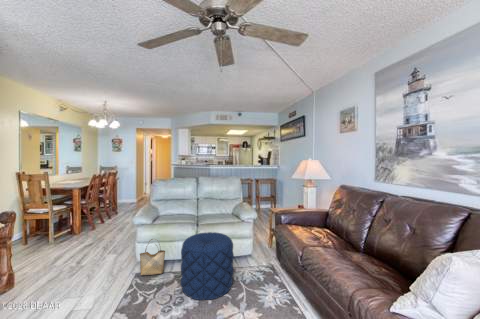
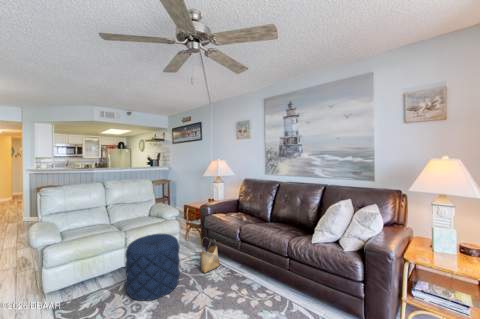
woven basket: present [140,239,165,275] -> present [200,238,220,273]

